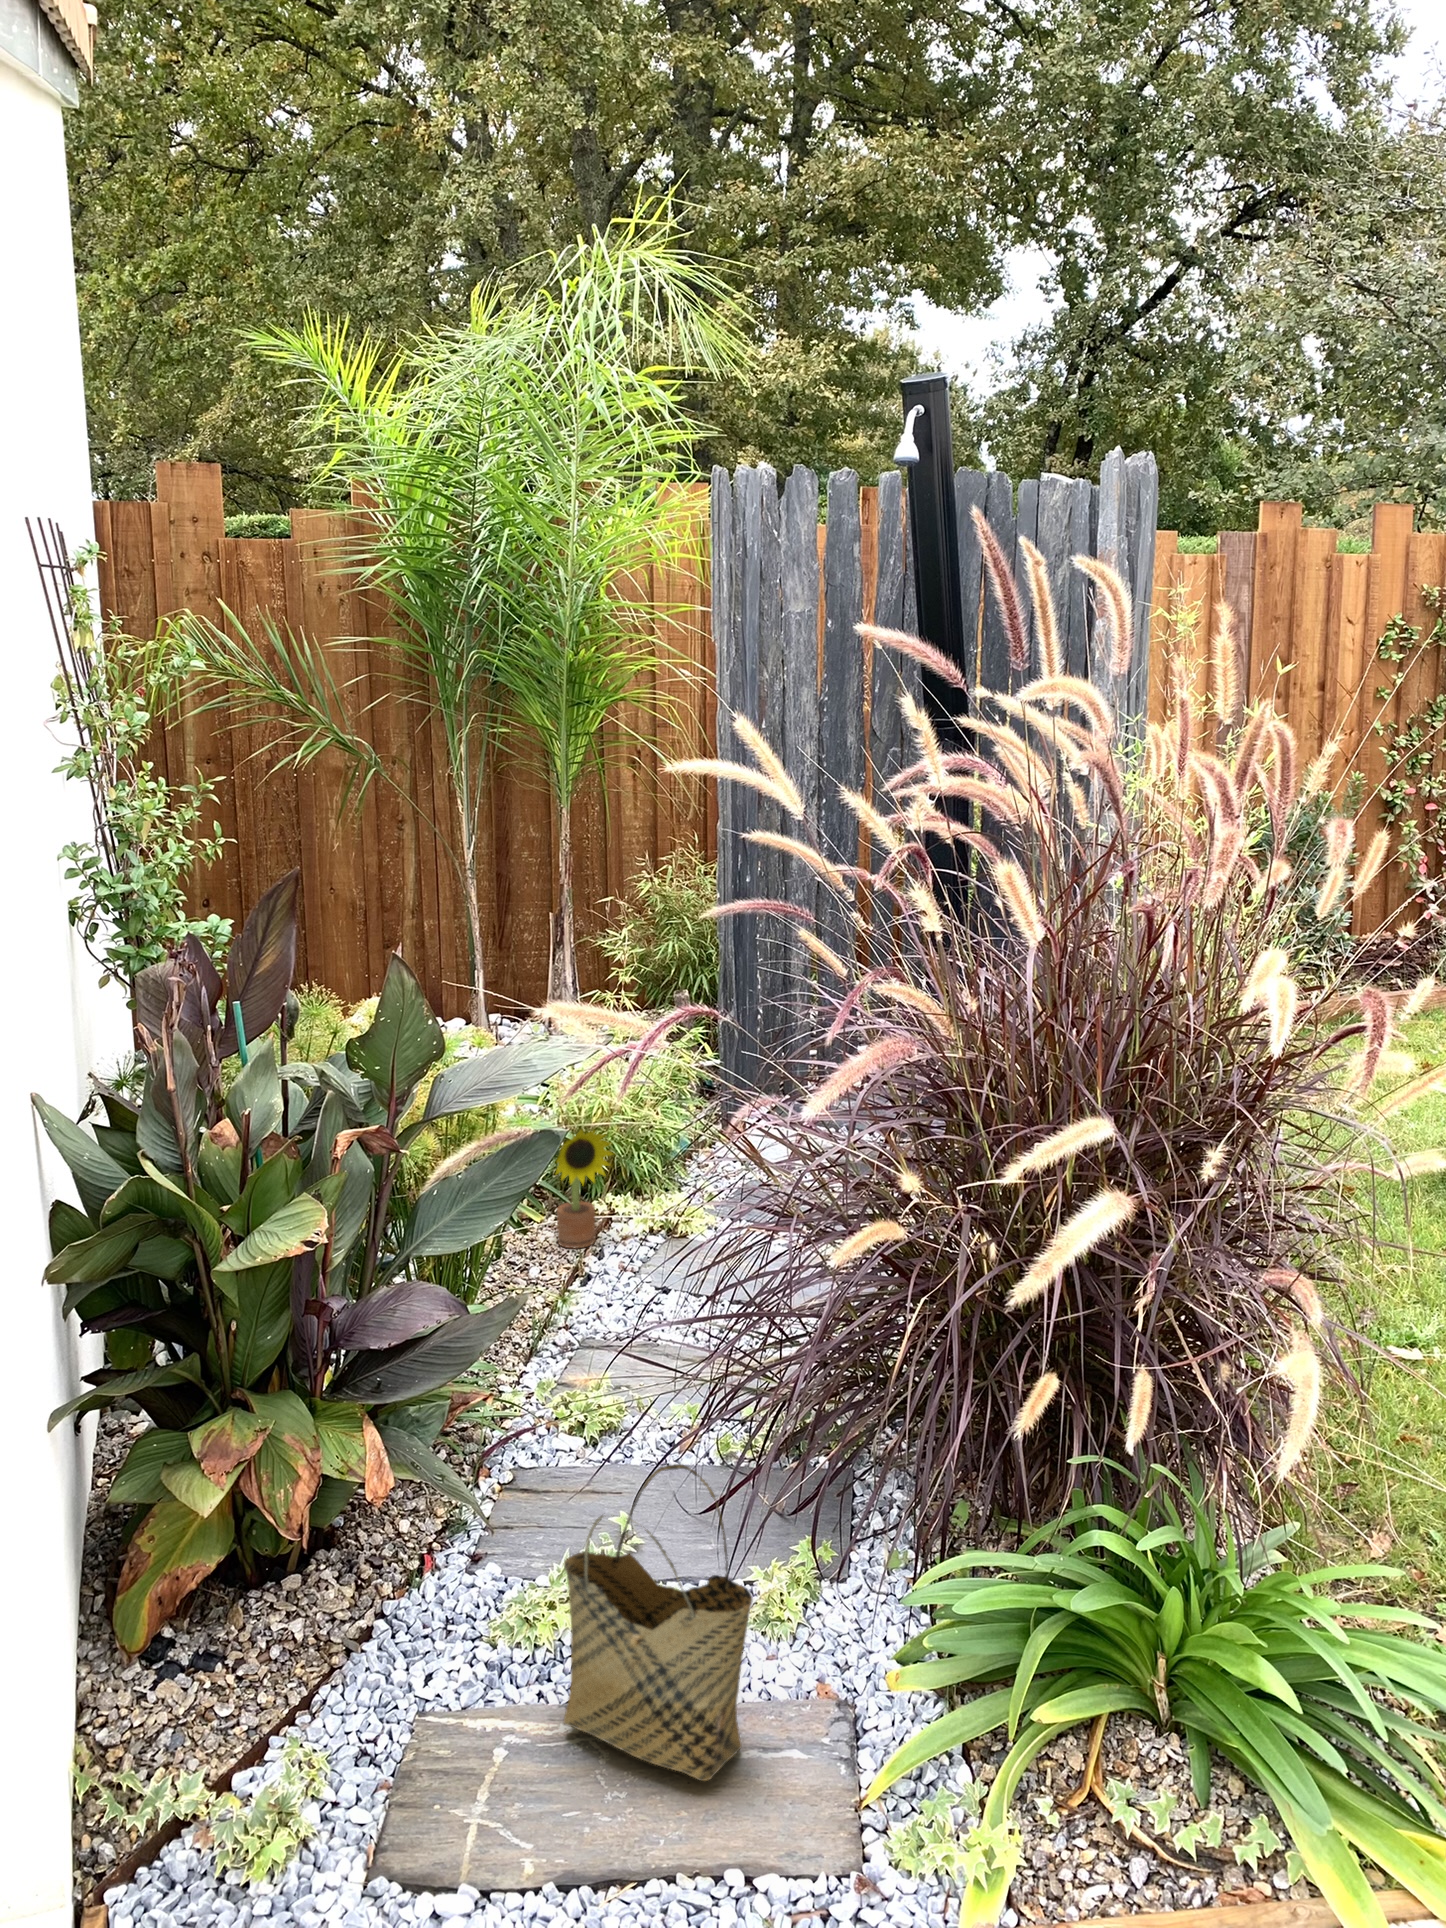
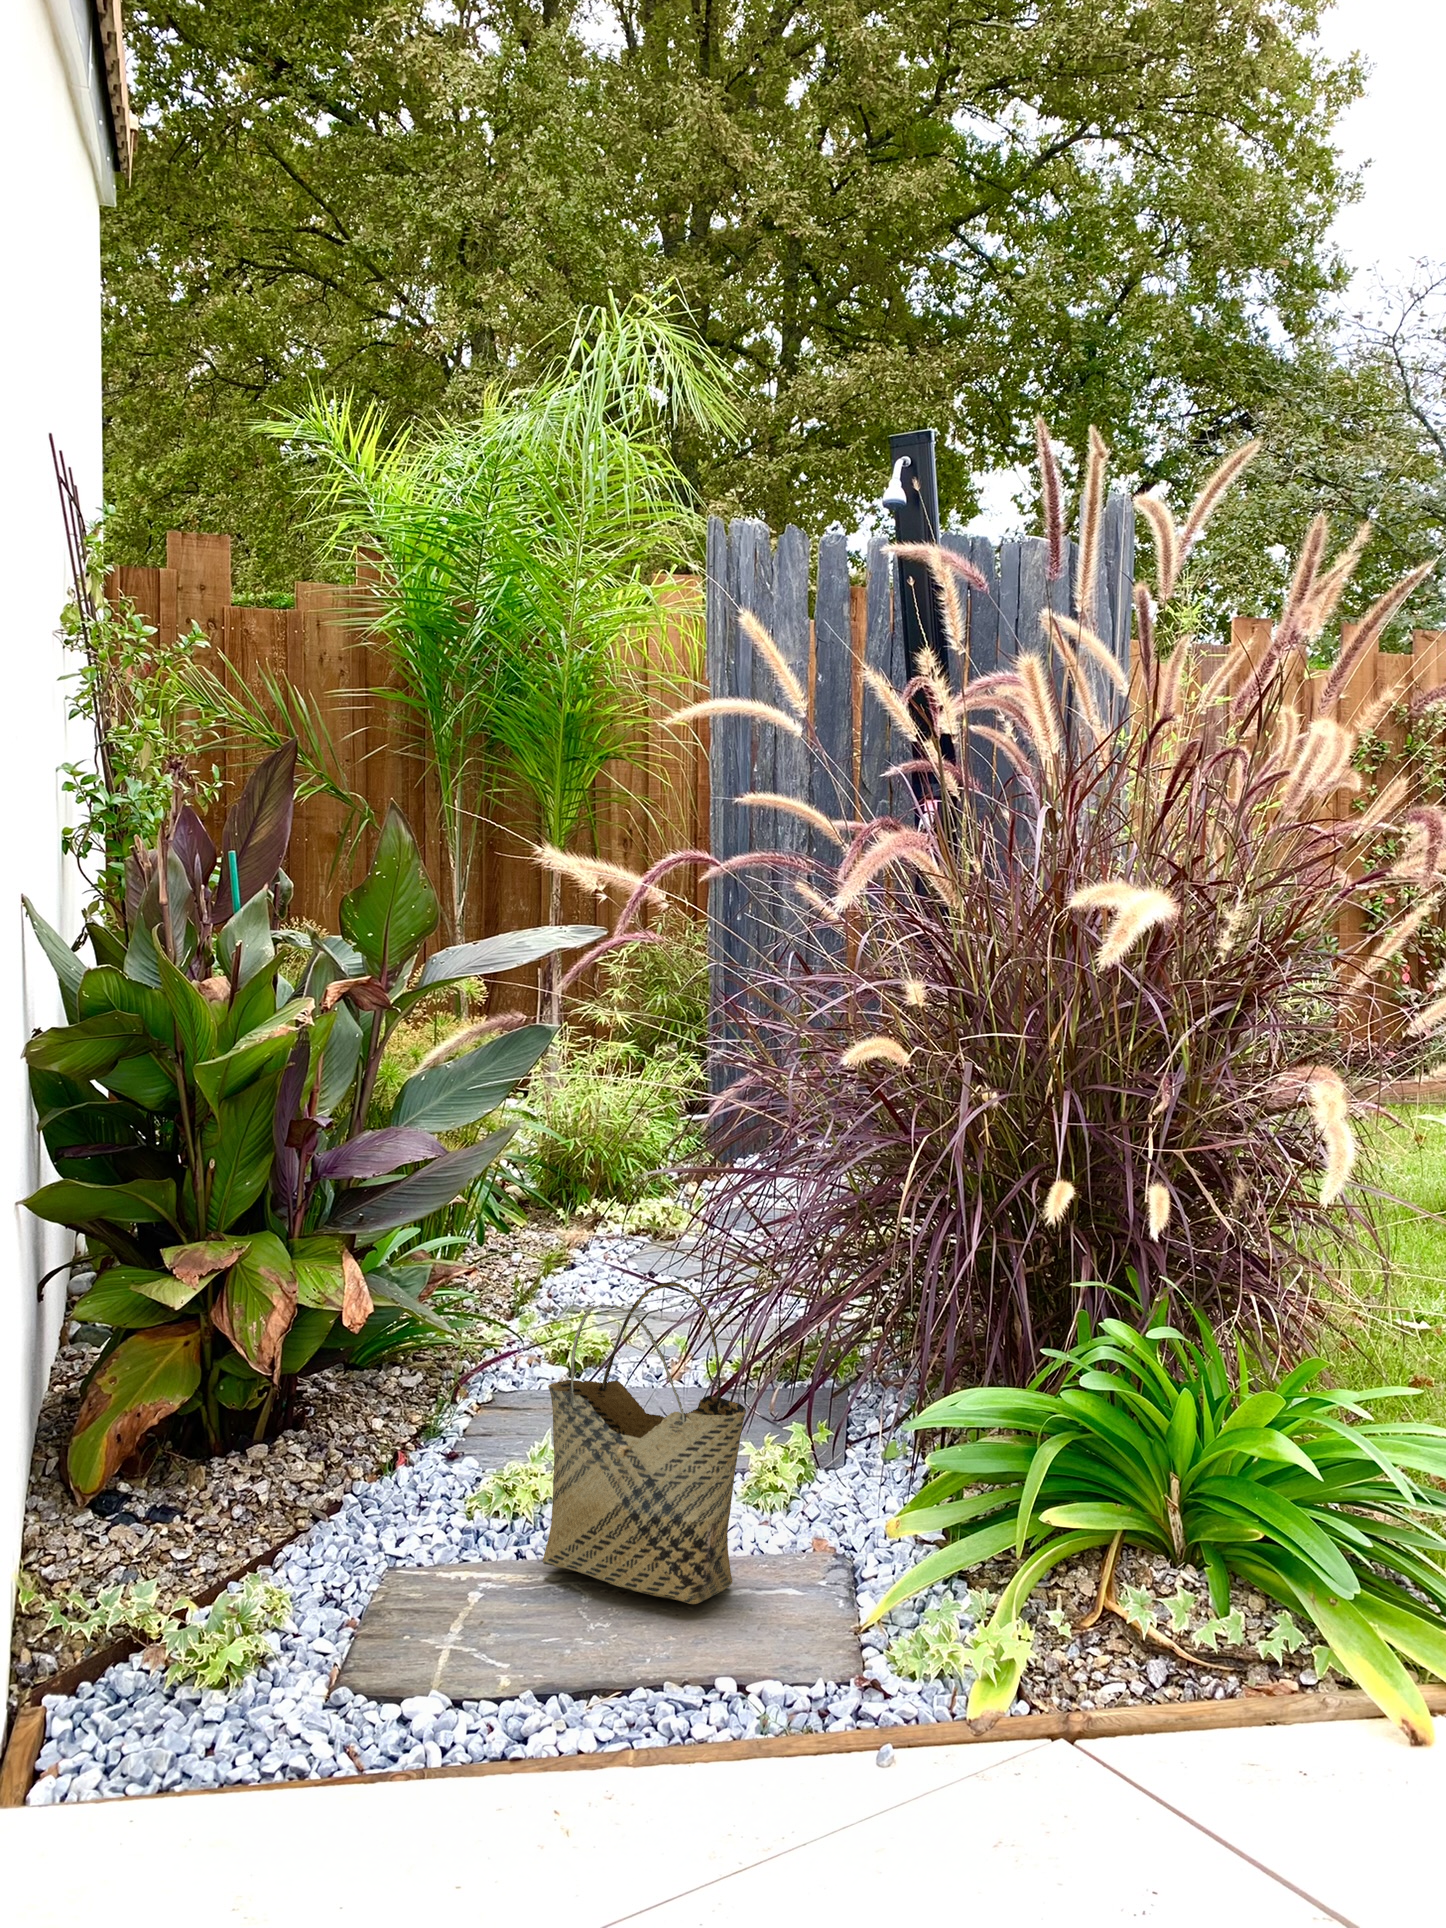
decorative plant: present [556,1130,613,1248] -> none [537,1120,603,1250]

